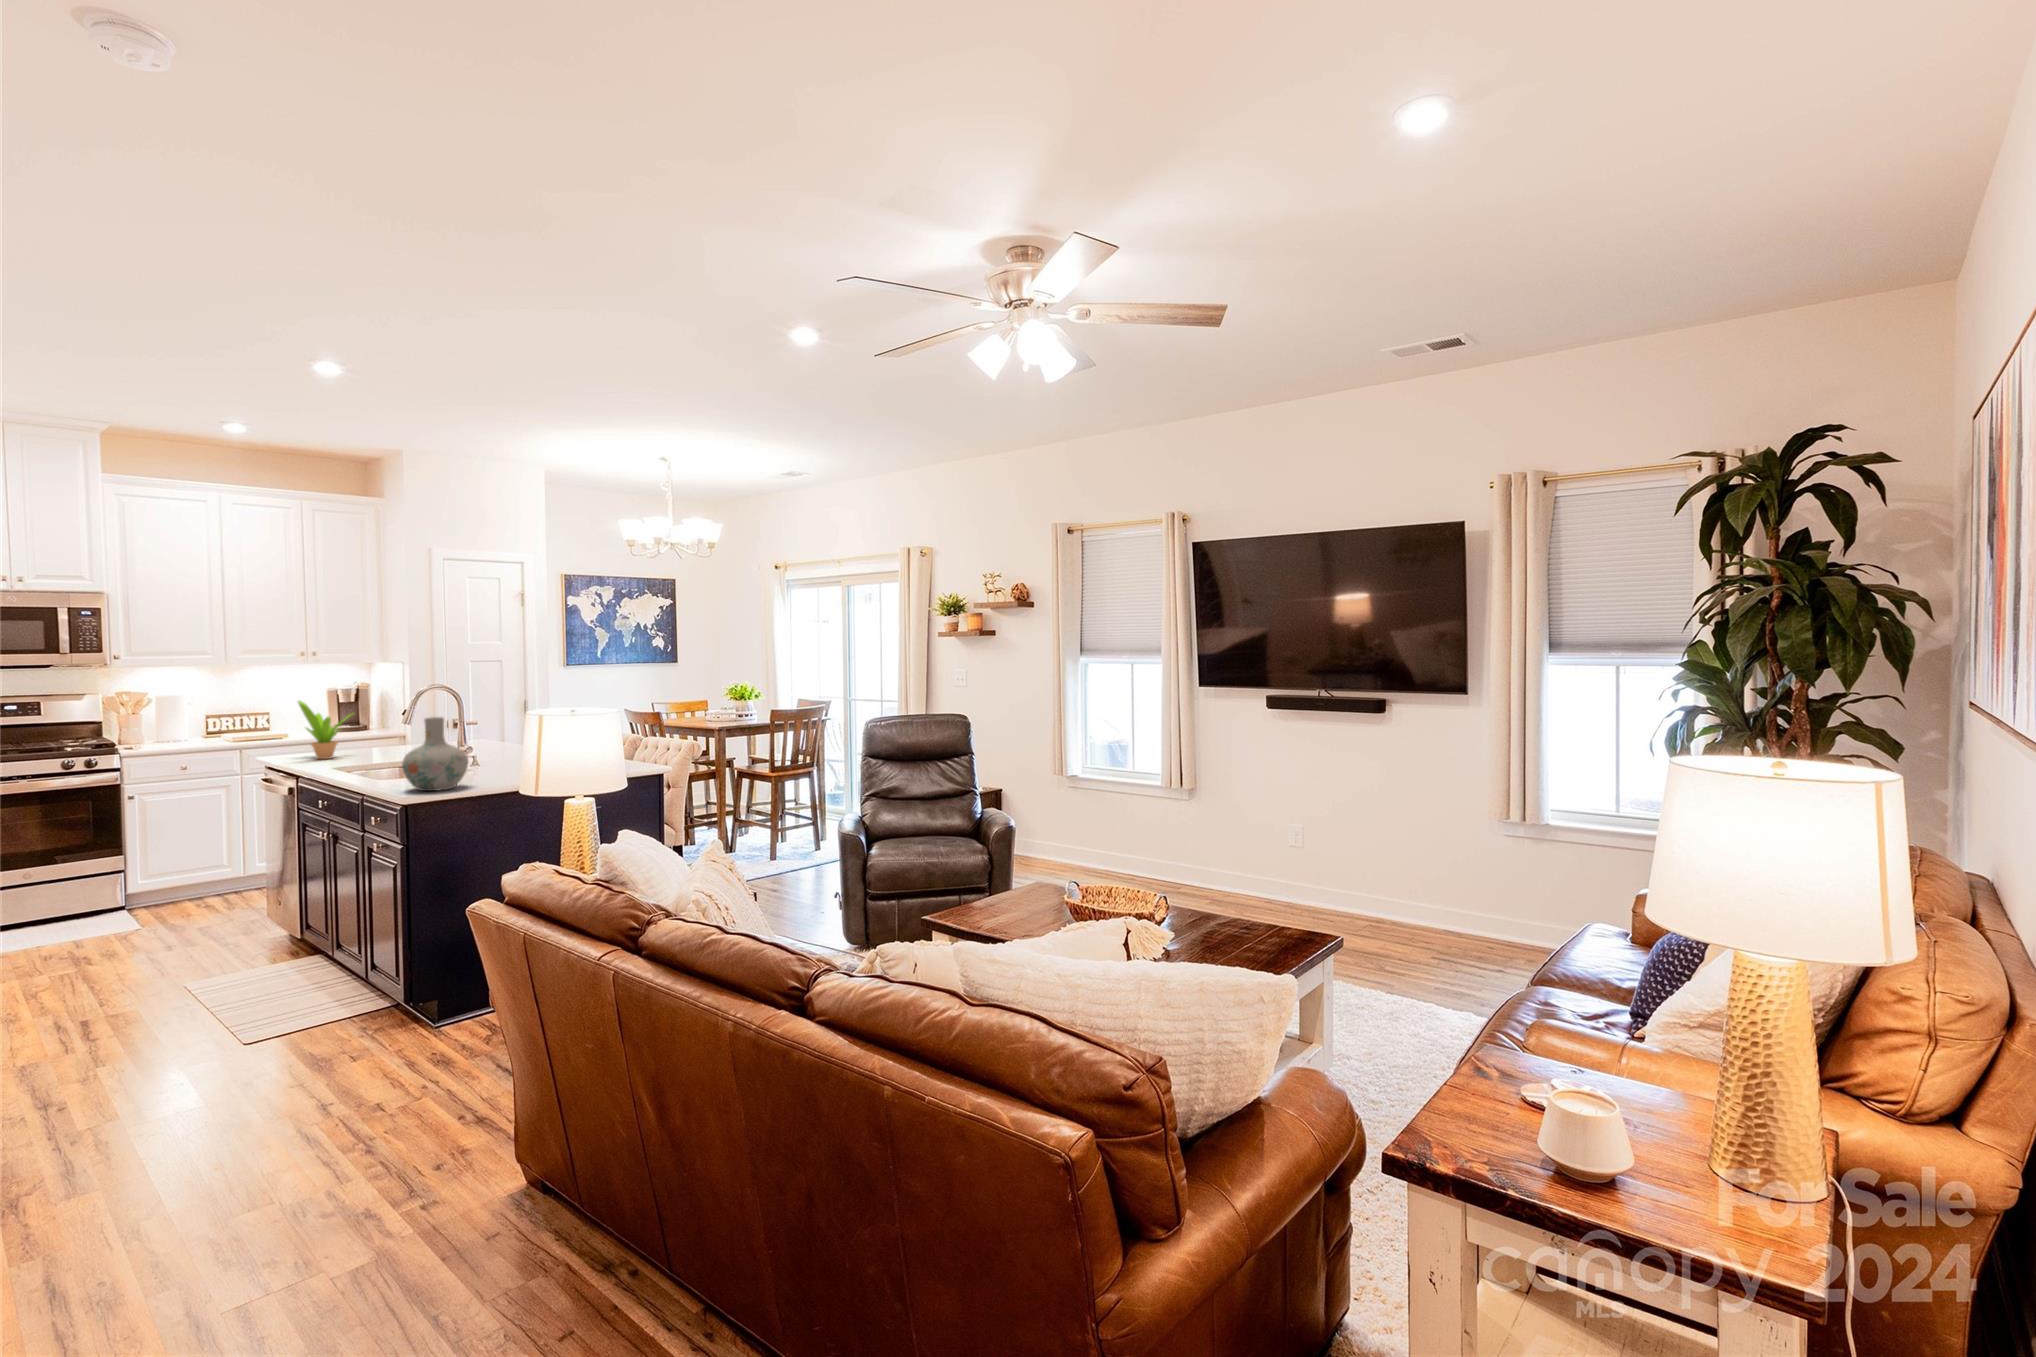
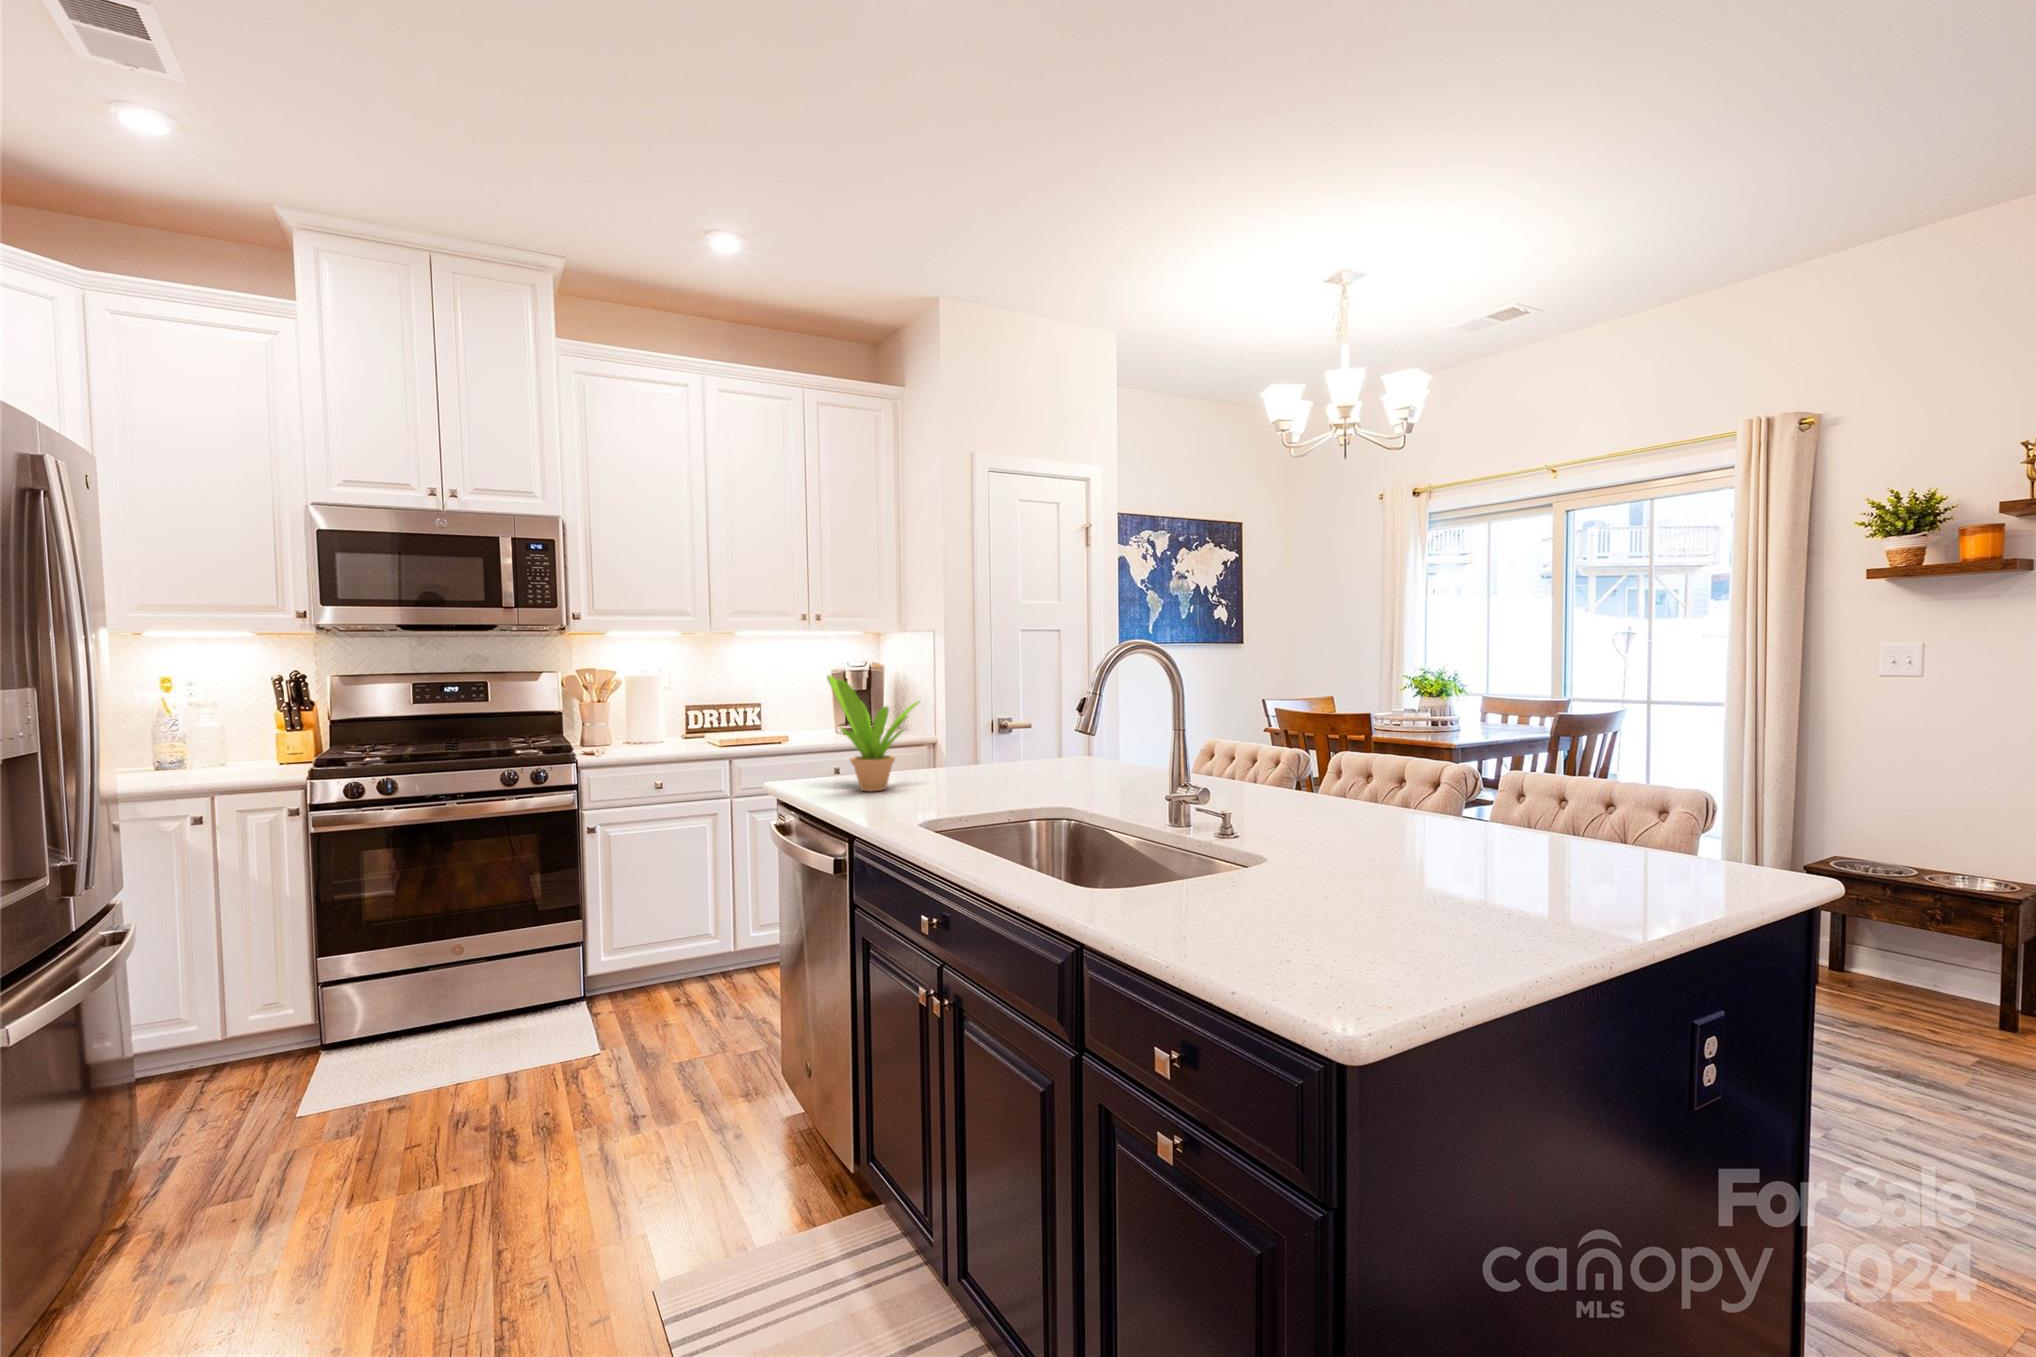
vase: present [402,717,468,791] -> none [1196,706,1390,956]

